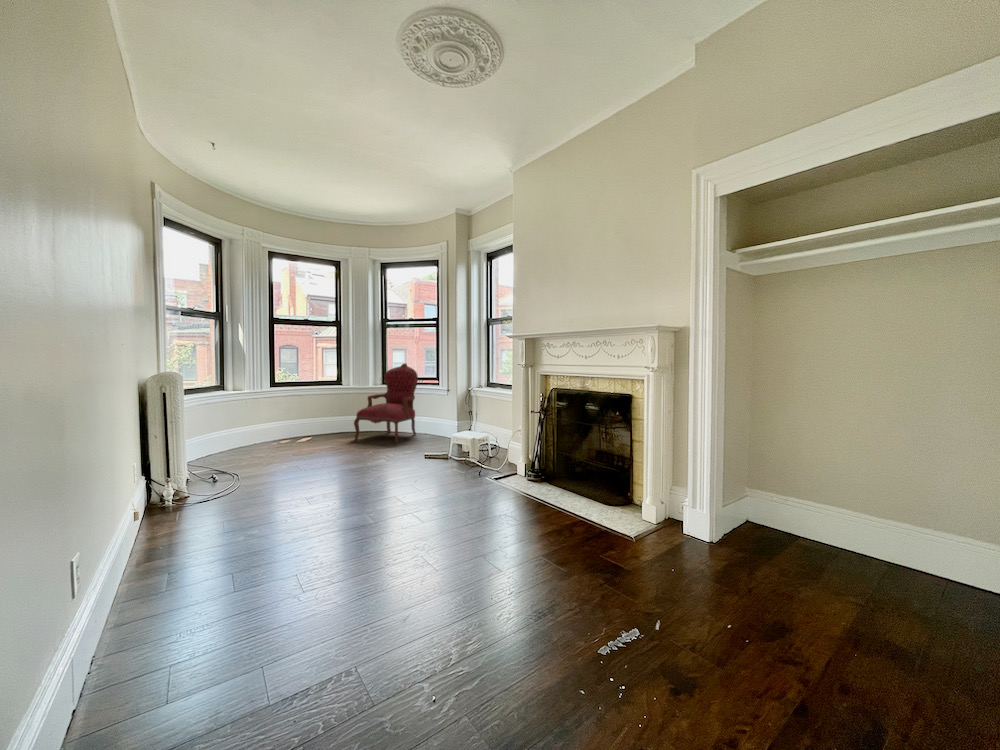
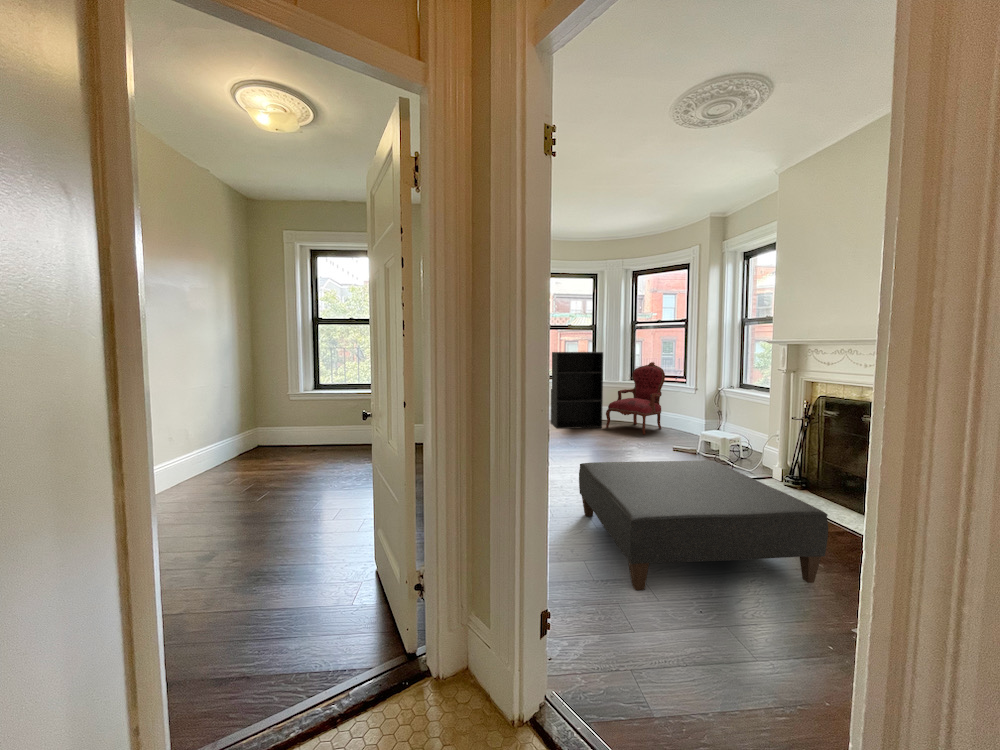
bookshelf: none [281,352,350,448] -> present [551,352,603,429]
ottoman: none [282,468,574,708] -> present [579,460,828,590]

